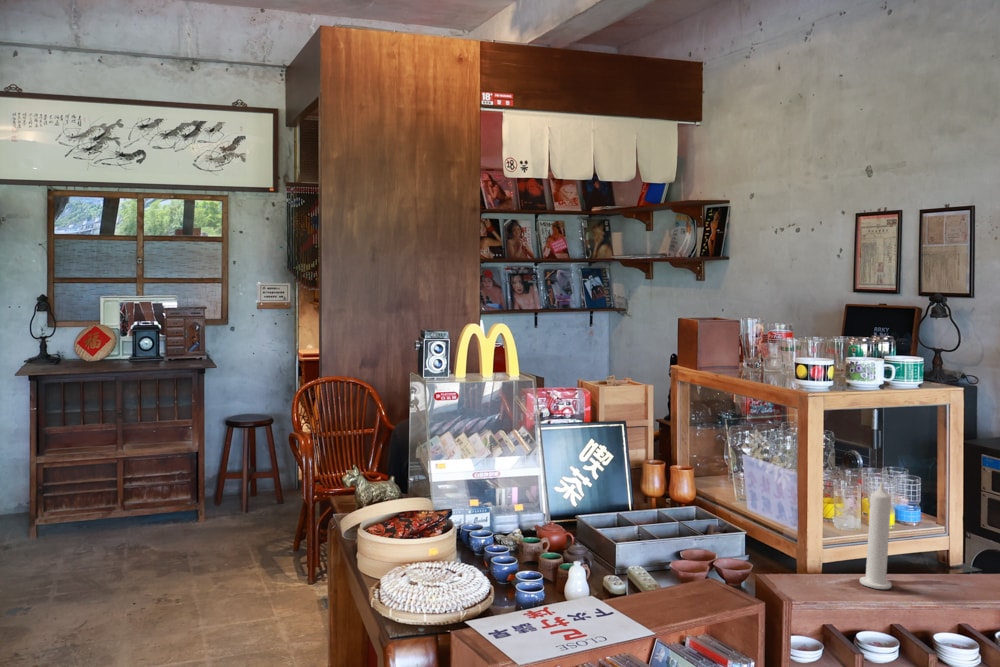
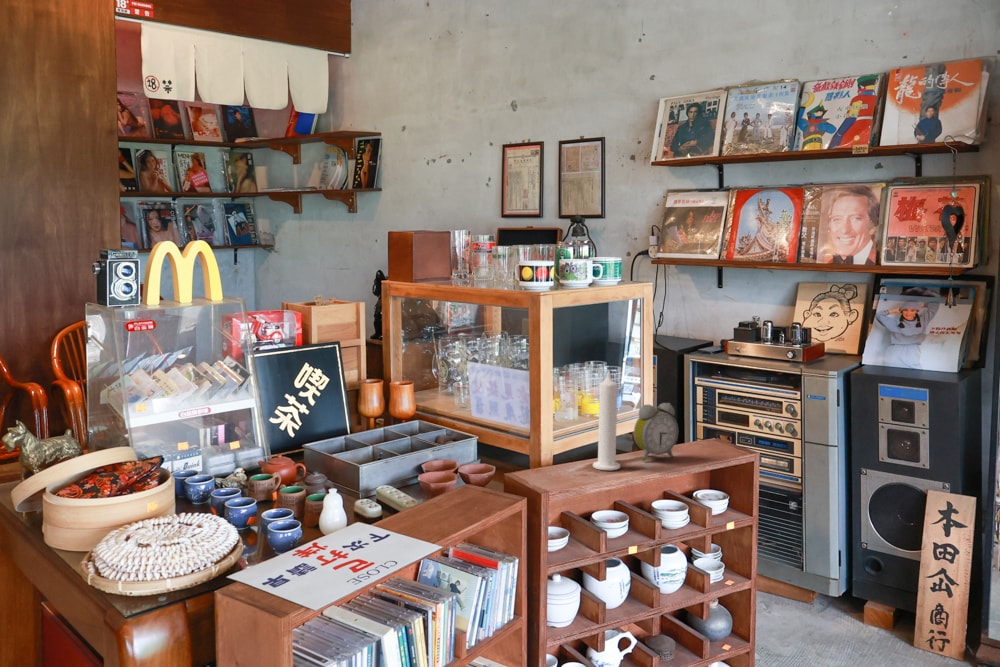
alarm clock: none [916,523,972,587] -> present [634,403,678,461]

